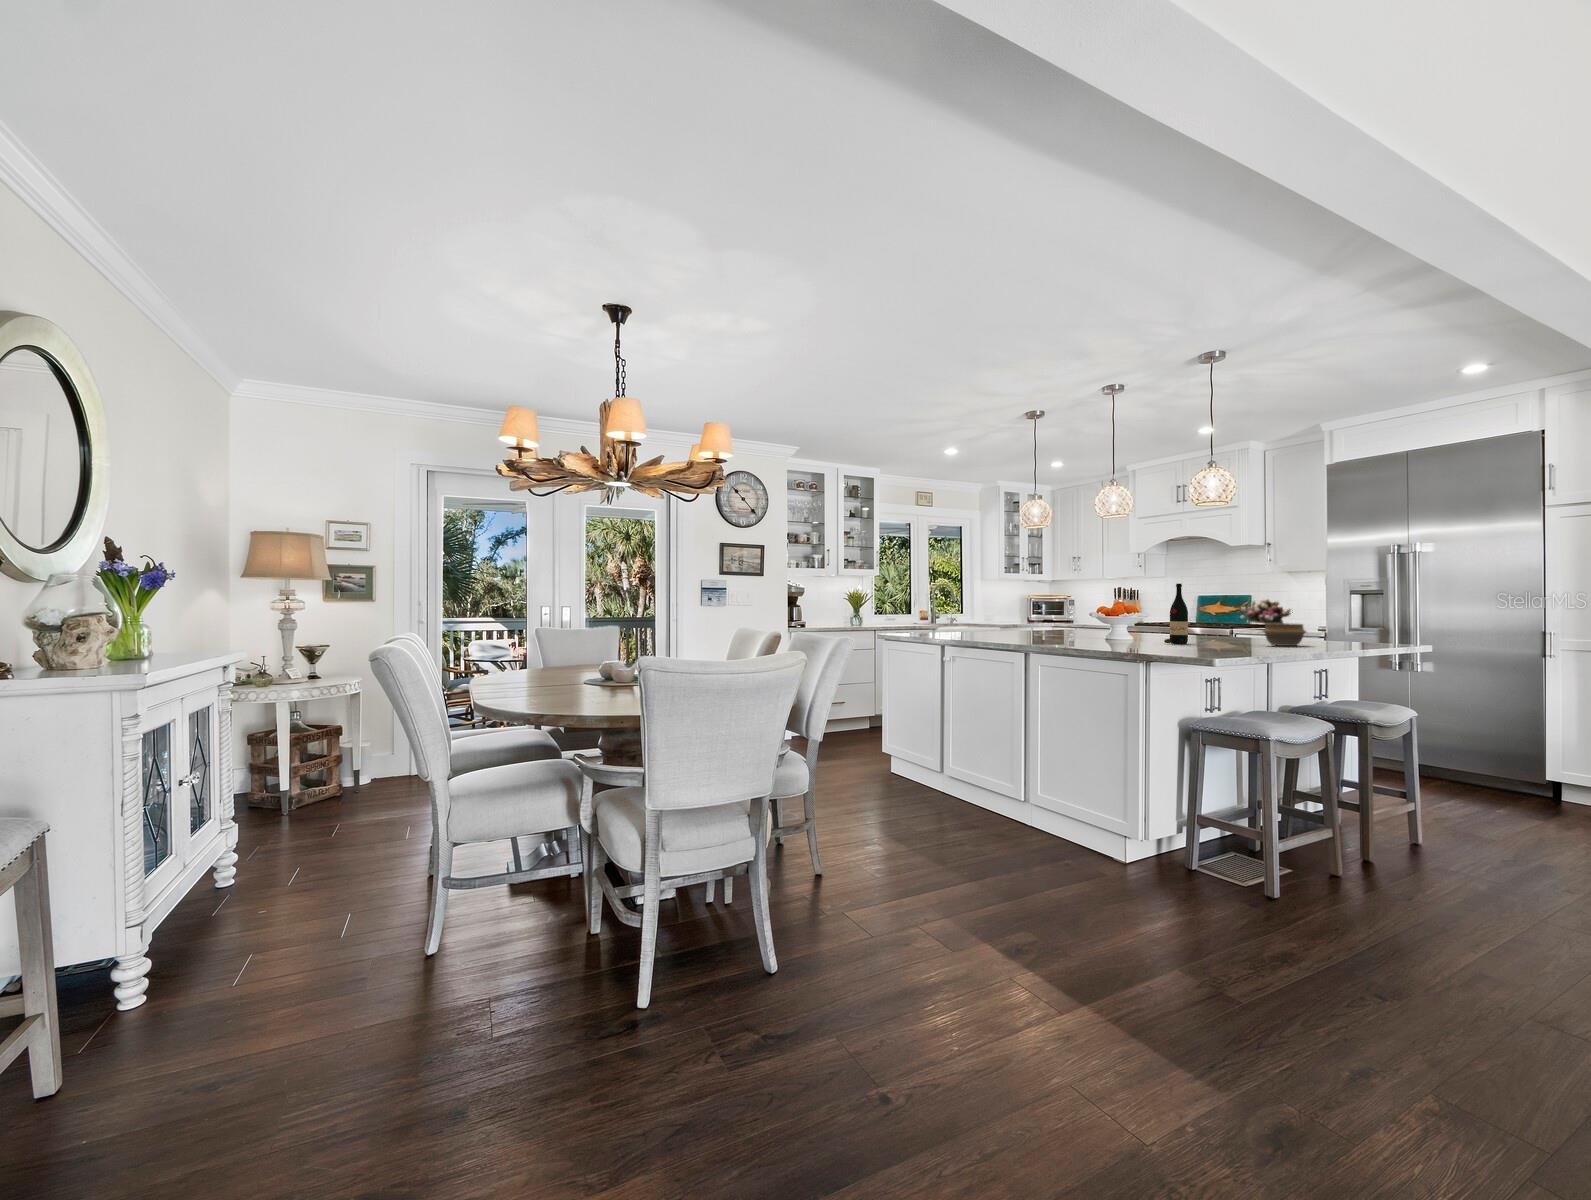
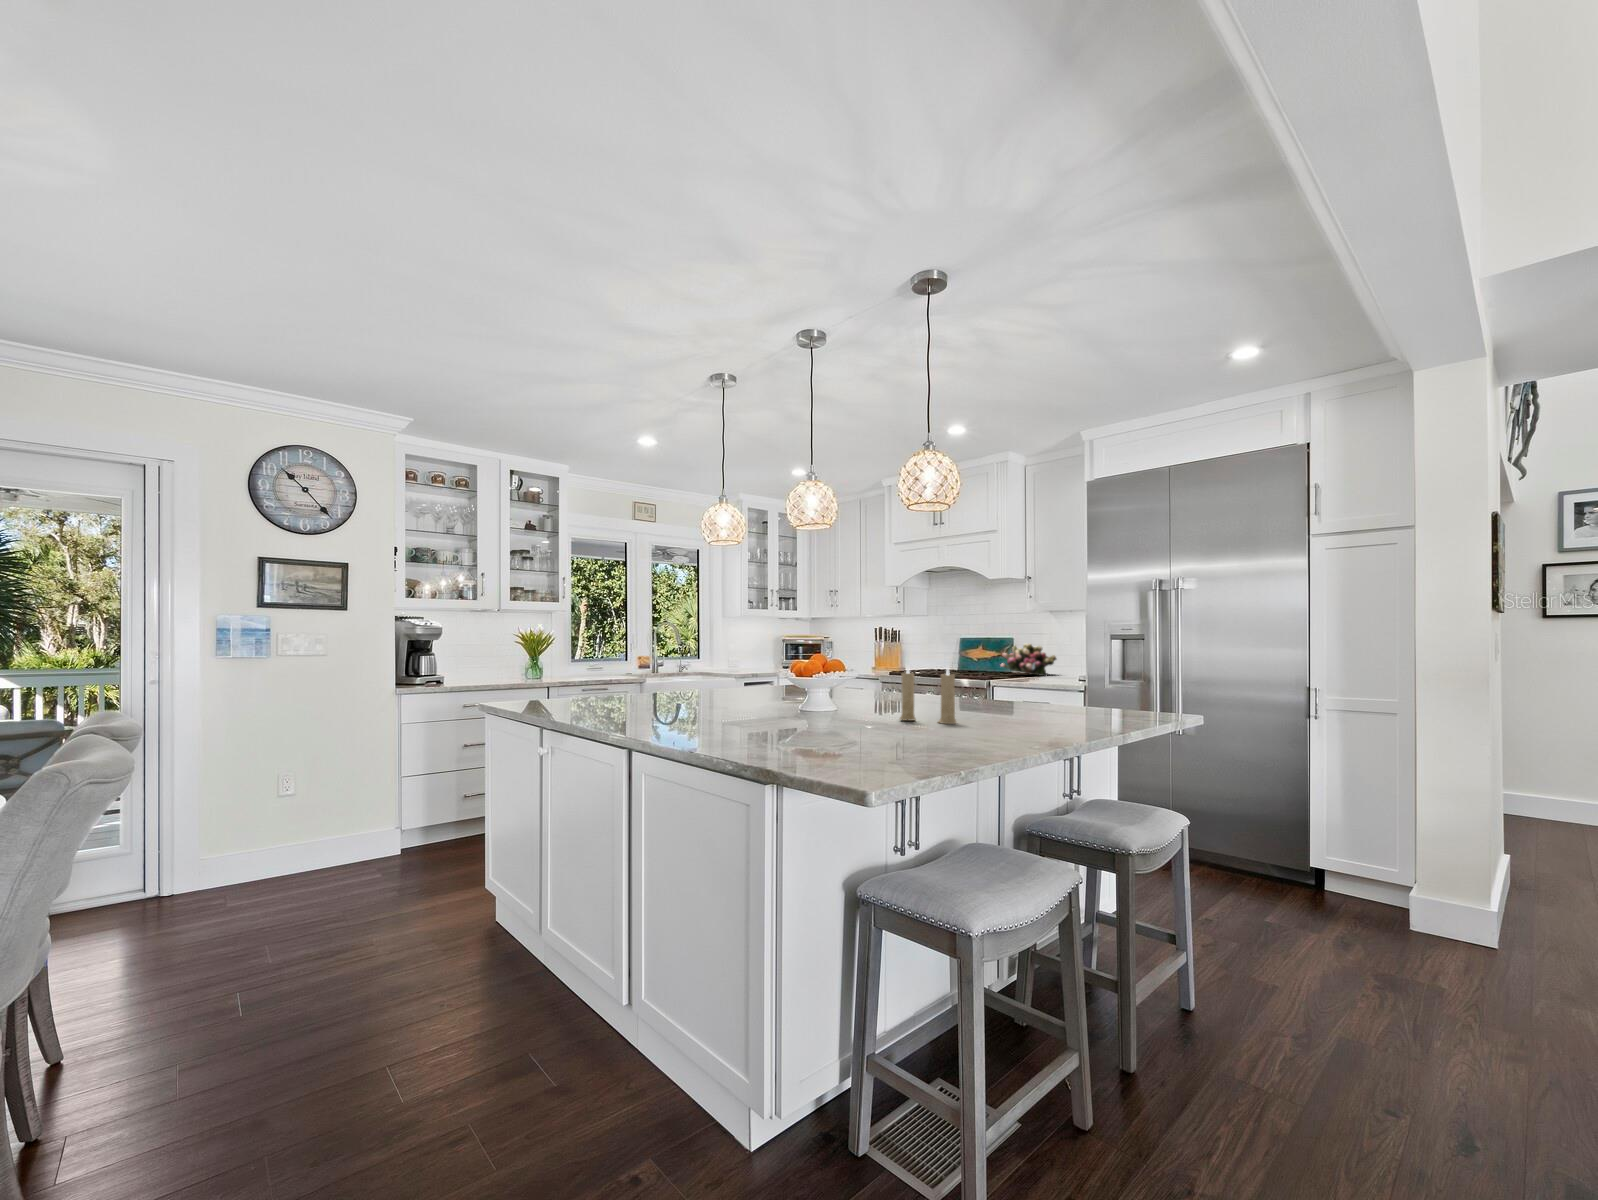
wine bottle: present [1164,584,1188,644] -> none [835,630,871,728]
candle: none [1203,605,1248,643] -> present [900,666,956,724]
bowl: present [1263,623,1306,646] -> none [962,698,1026,738]

